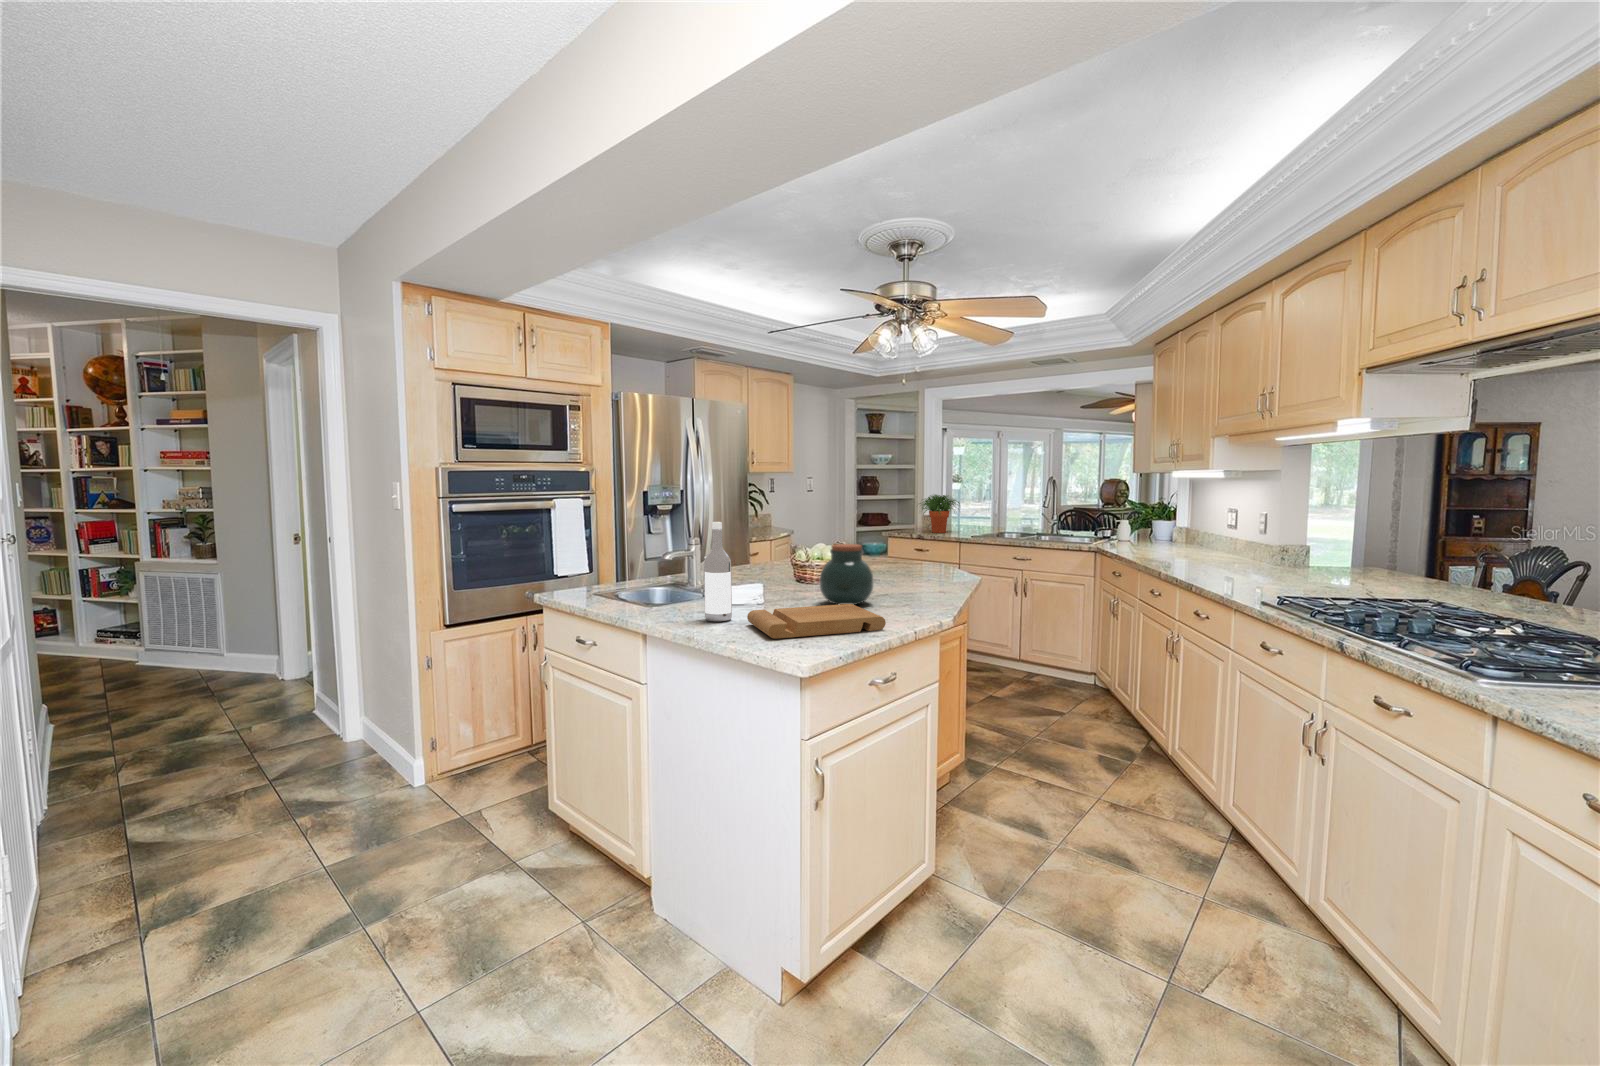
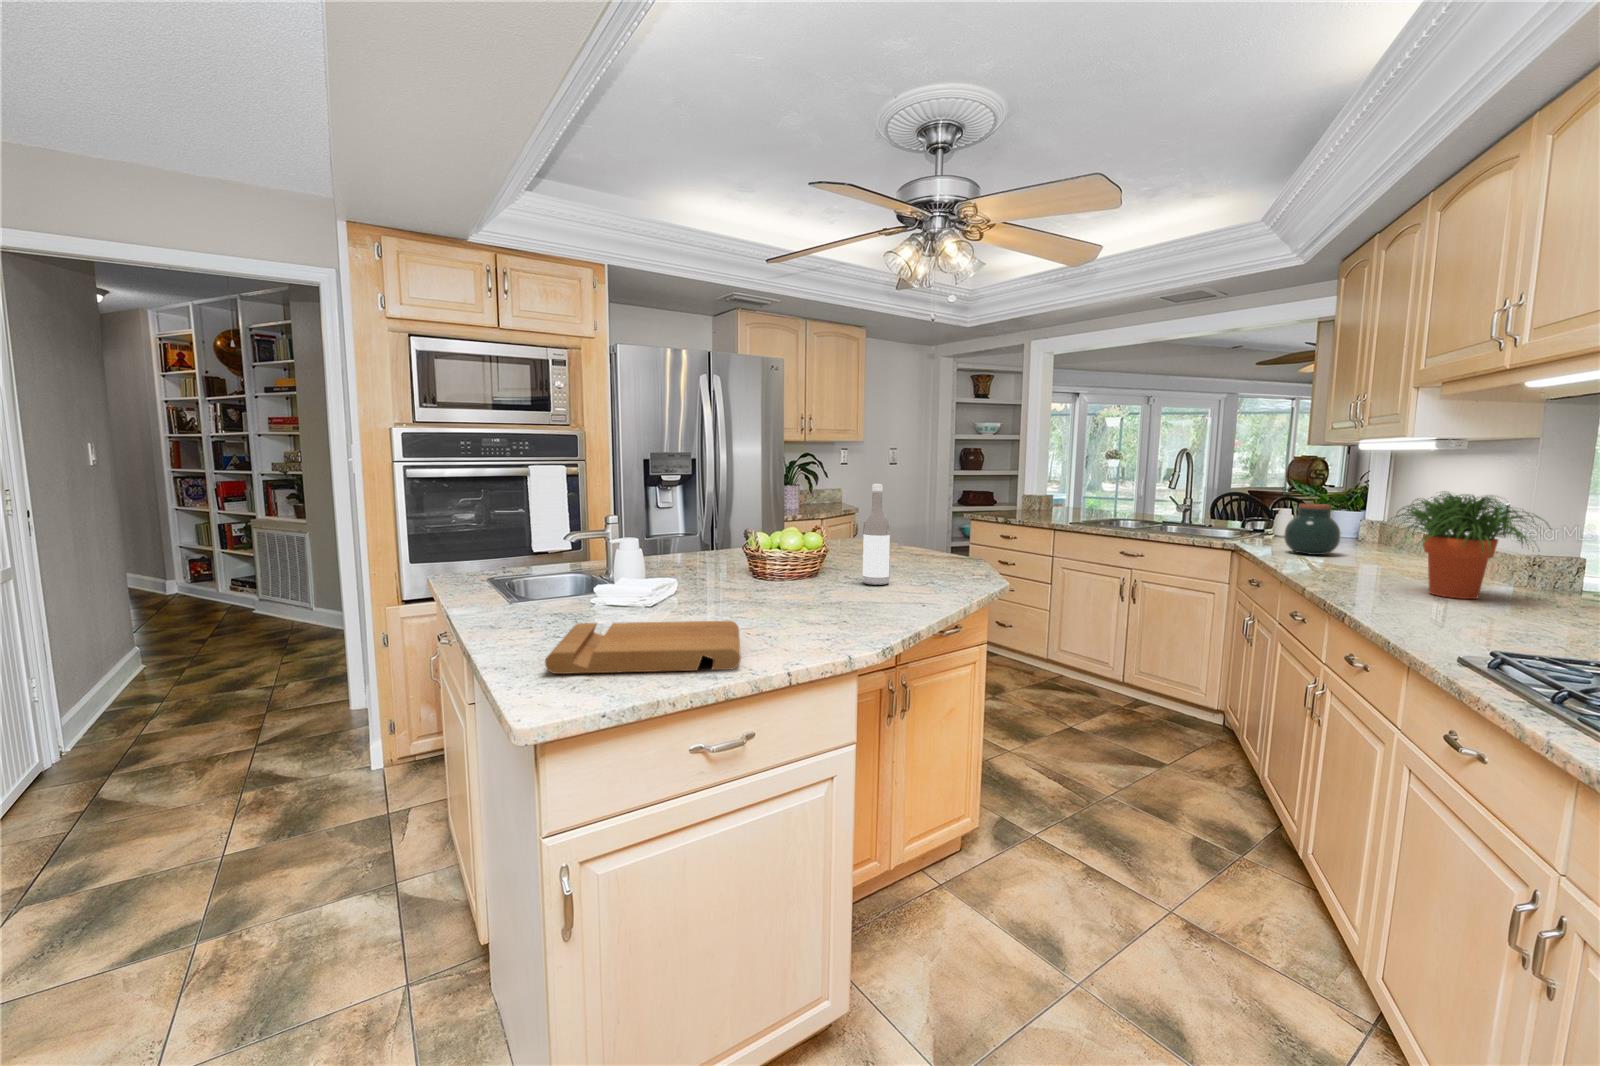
potted plant: present [920,495,960,533] -> present [1391,491,1551,599]
wine bottle: present [704,522,732,622] -> present [862,484,890,585]
jar: present [820,544,874,605] -> present [1284,504,1341,555]

